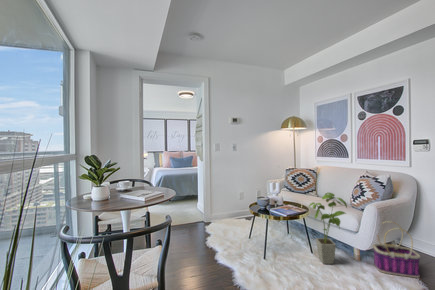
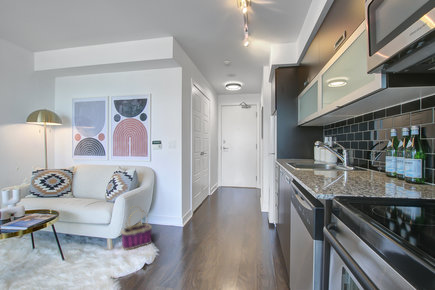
house plant: present [309,193,347,264] -> none [59,191,99,265]

